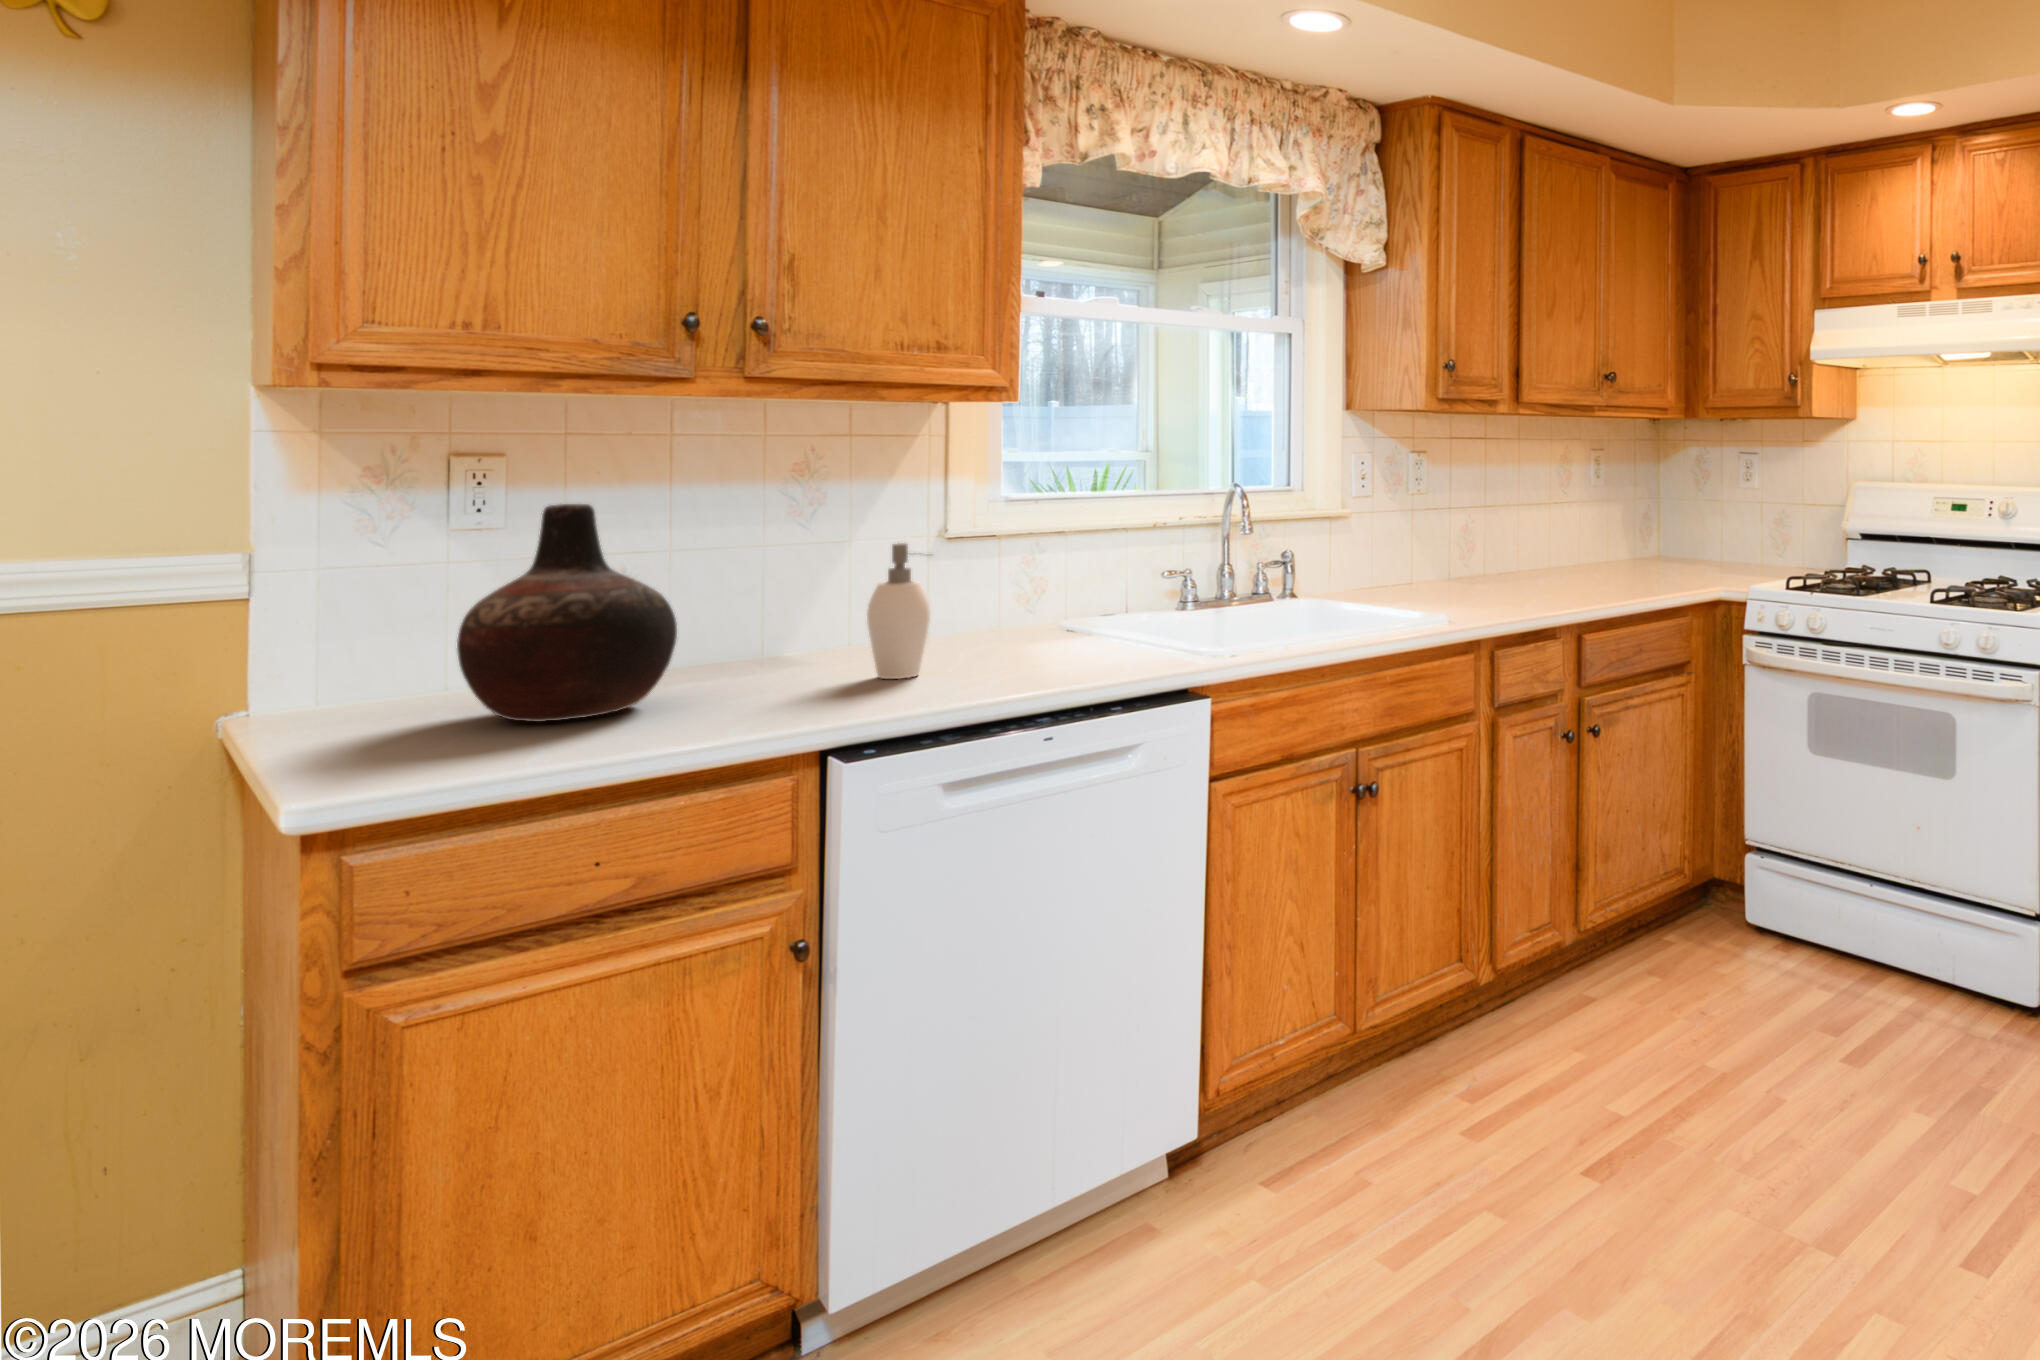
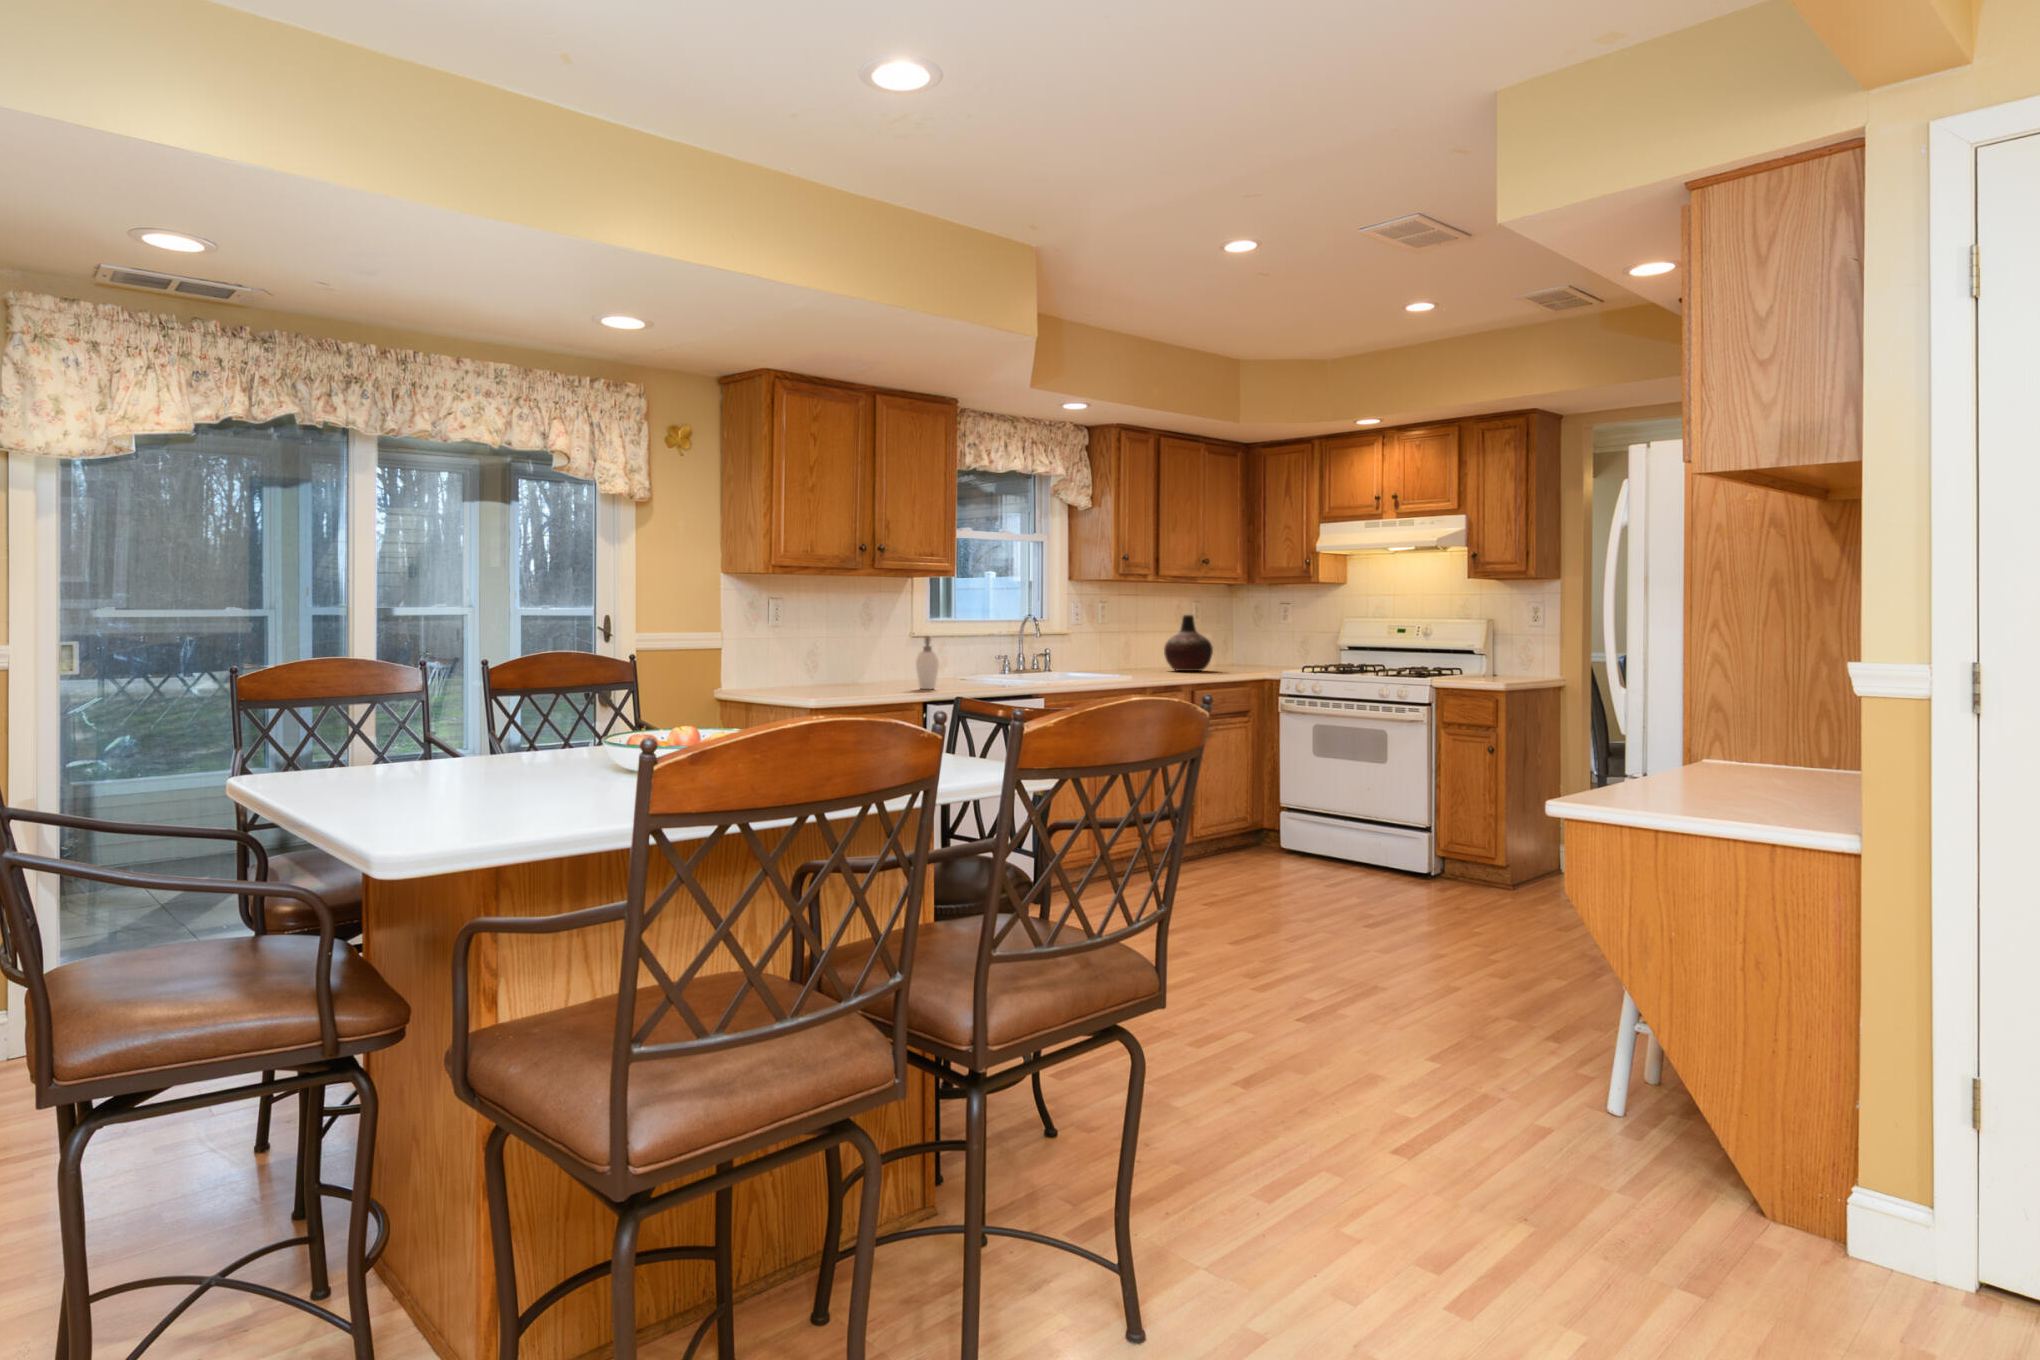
vase: present [457,504,677,722] -> present [1164,615,1213,671]

